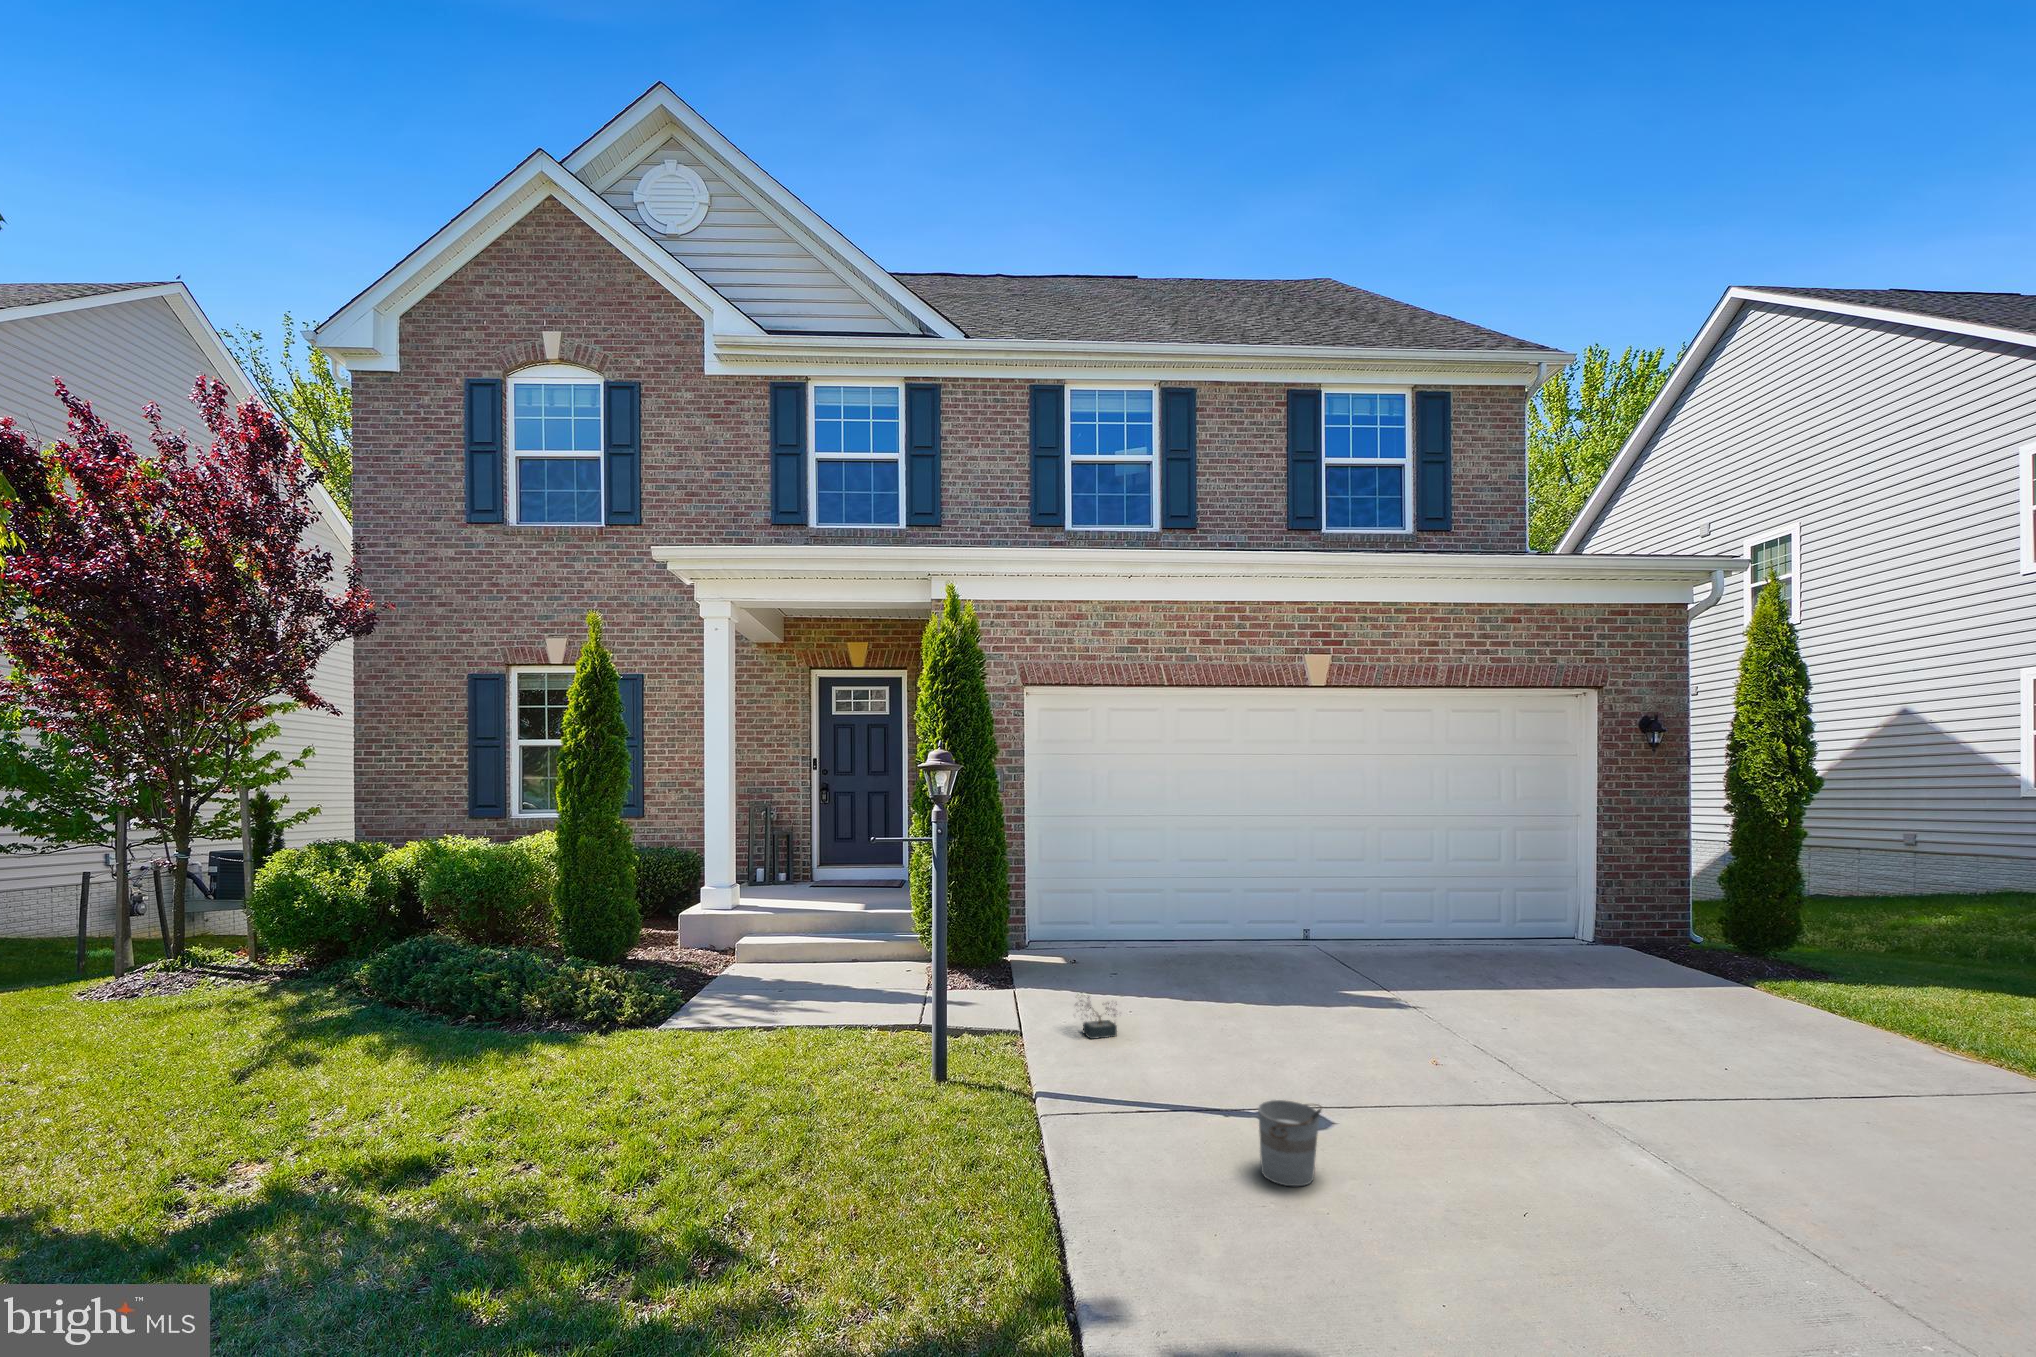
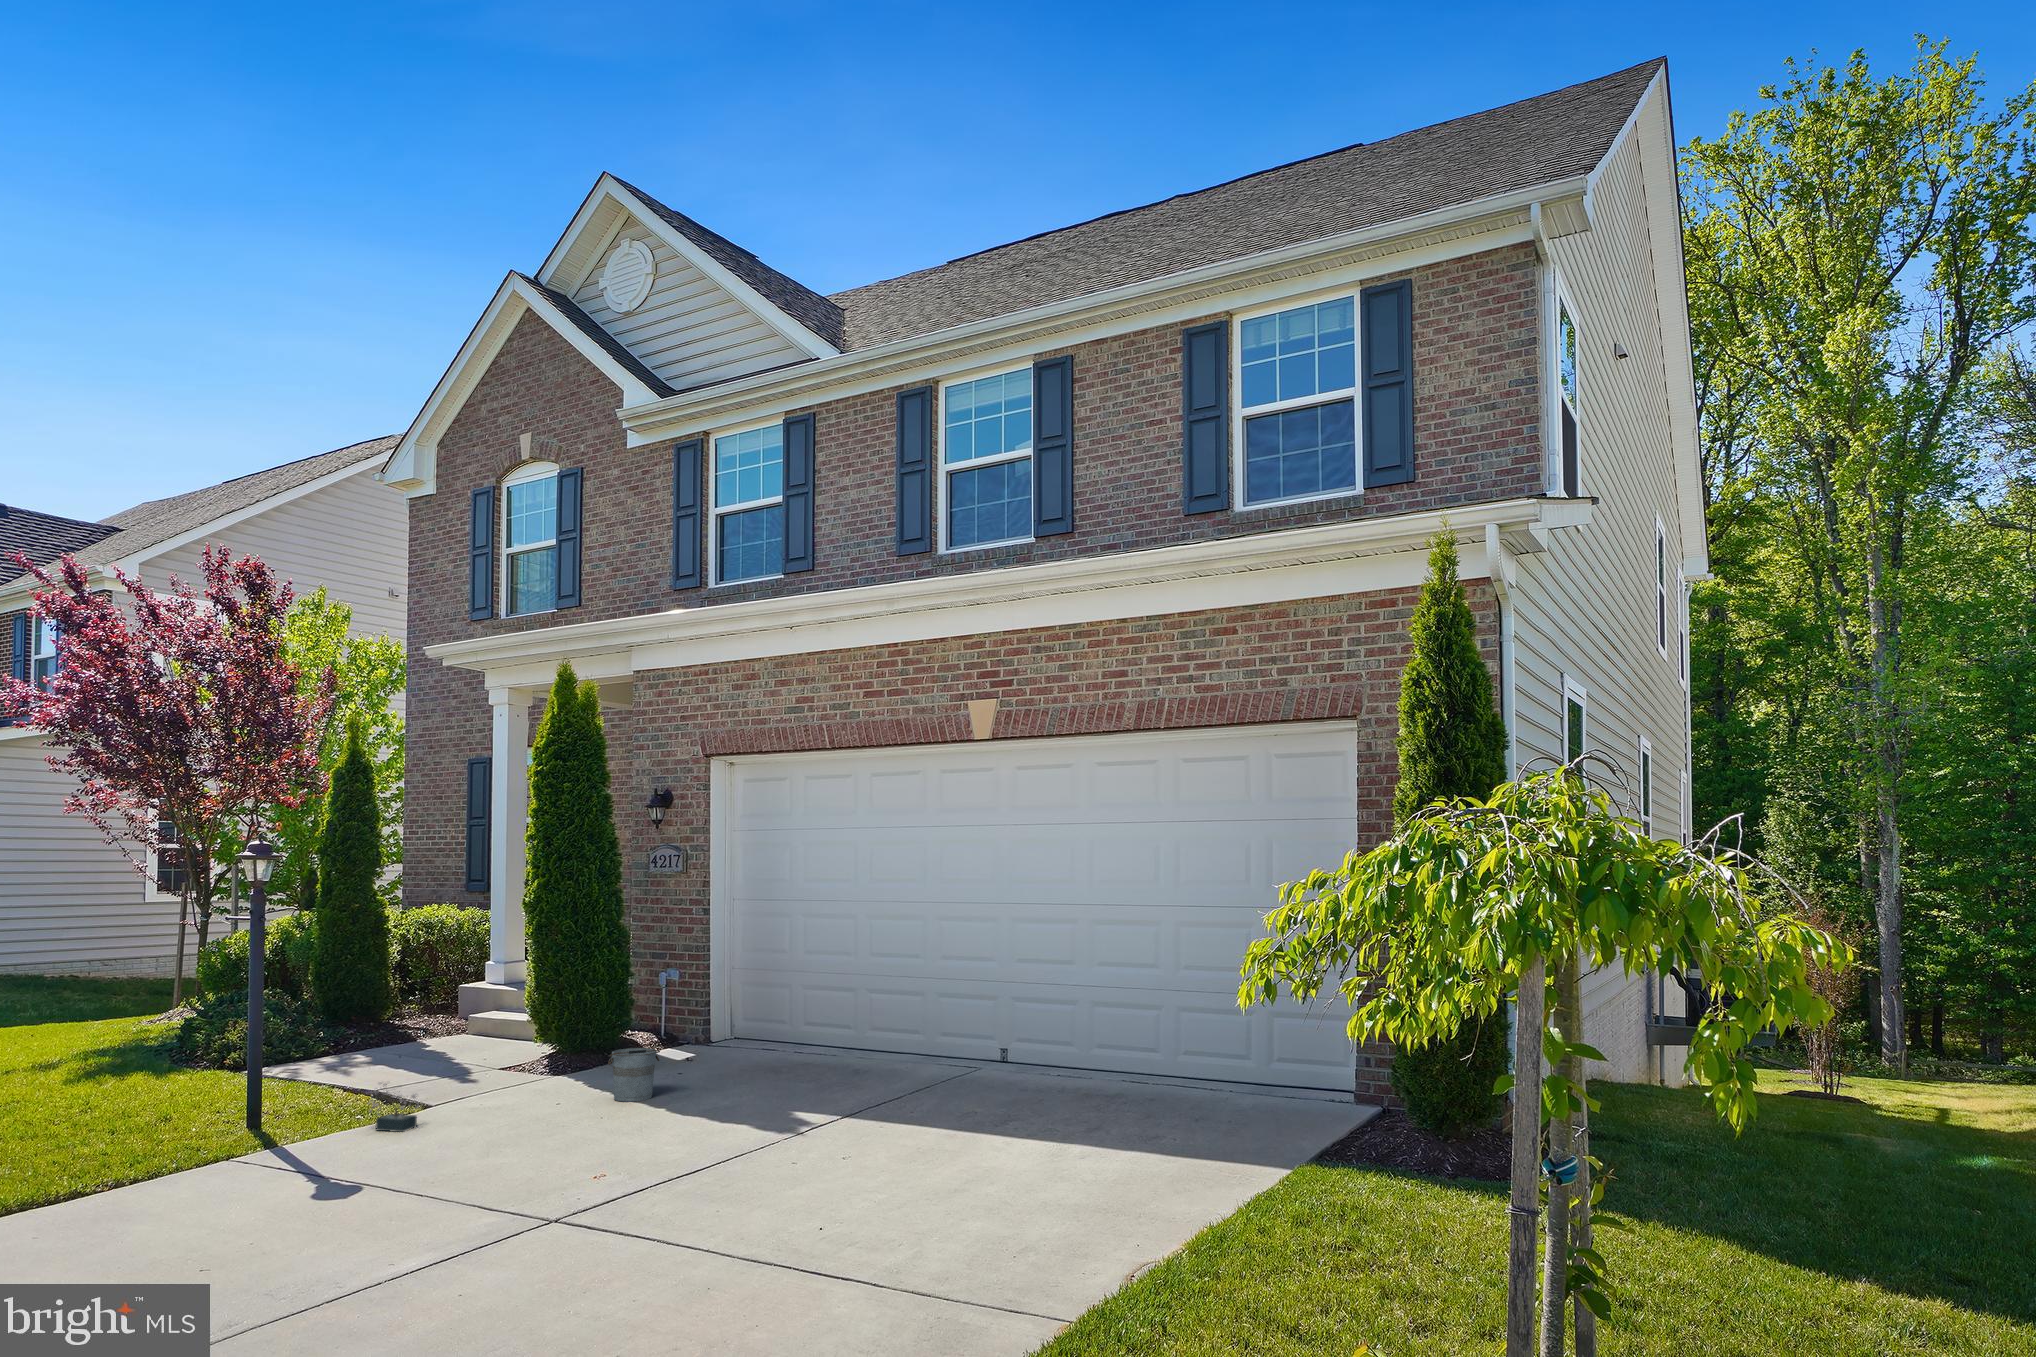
bucket: present [1258,1100,1321,1186] -> present [608,1048,660,1102]

